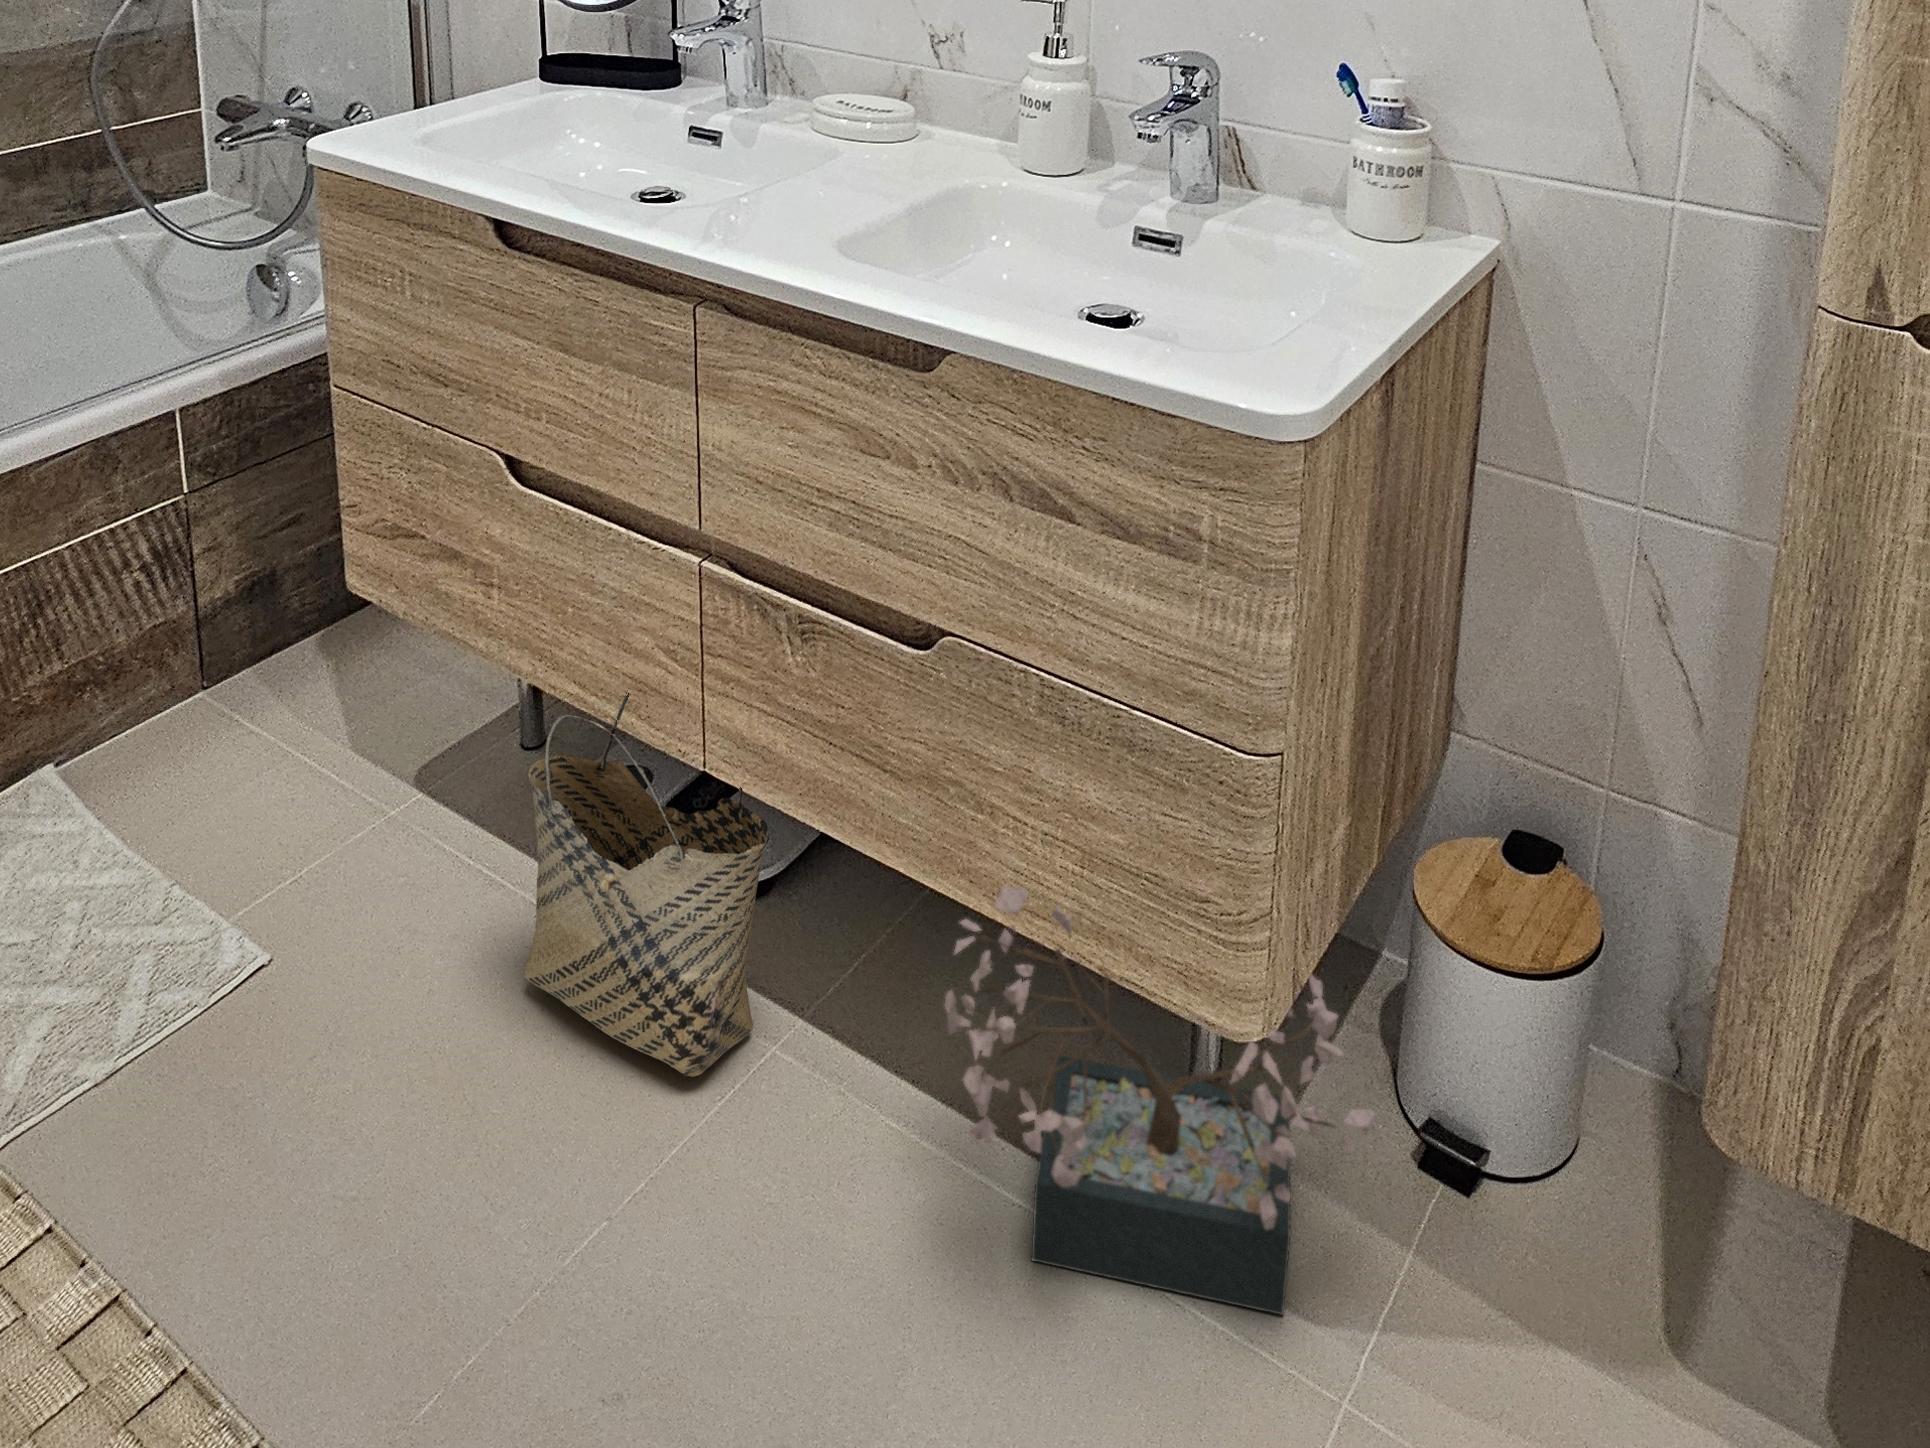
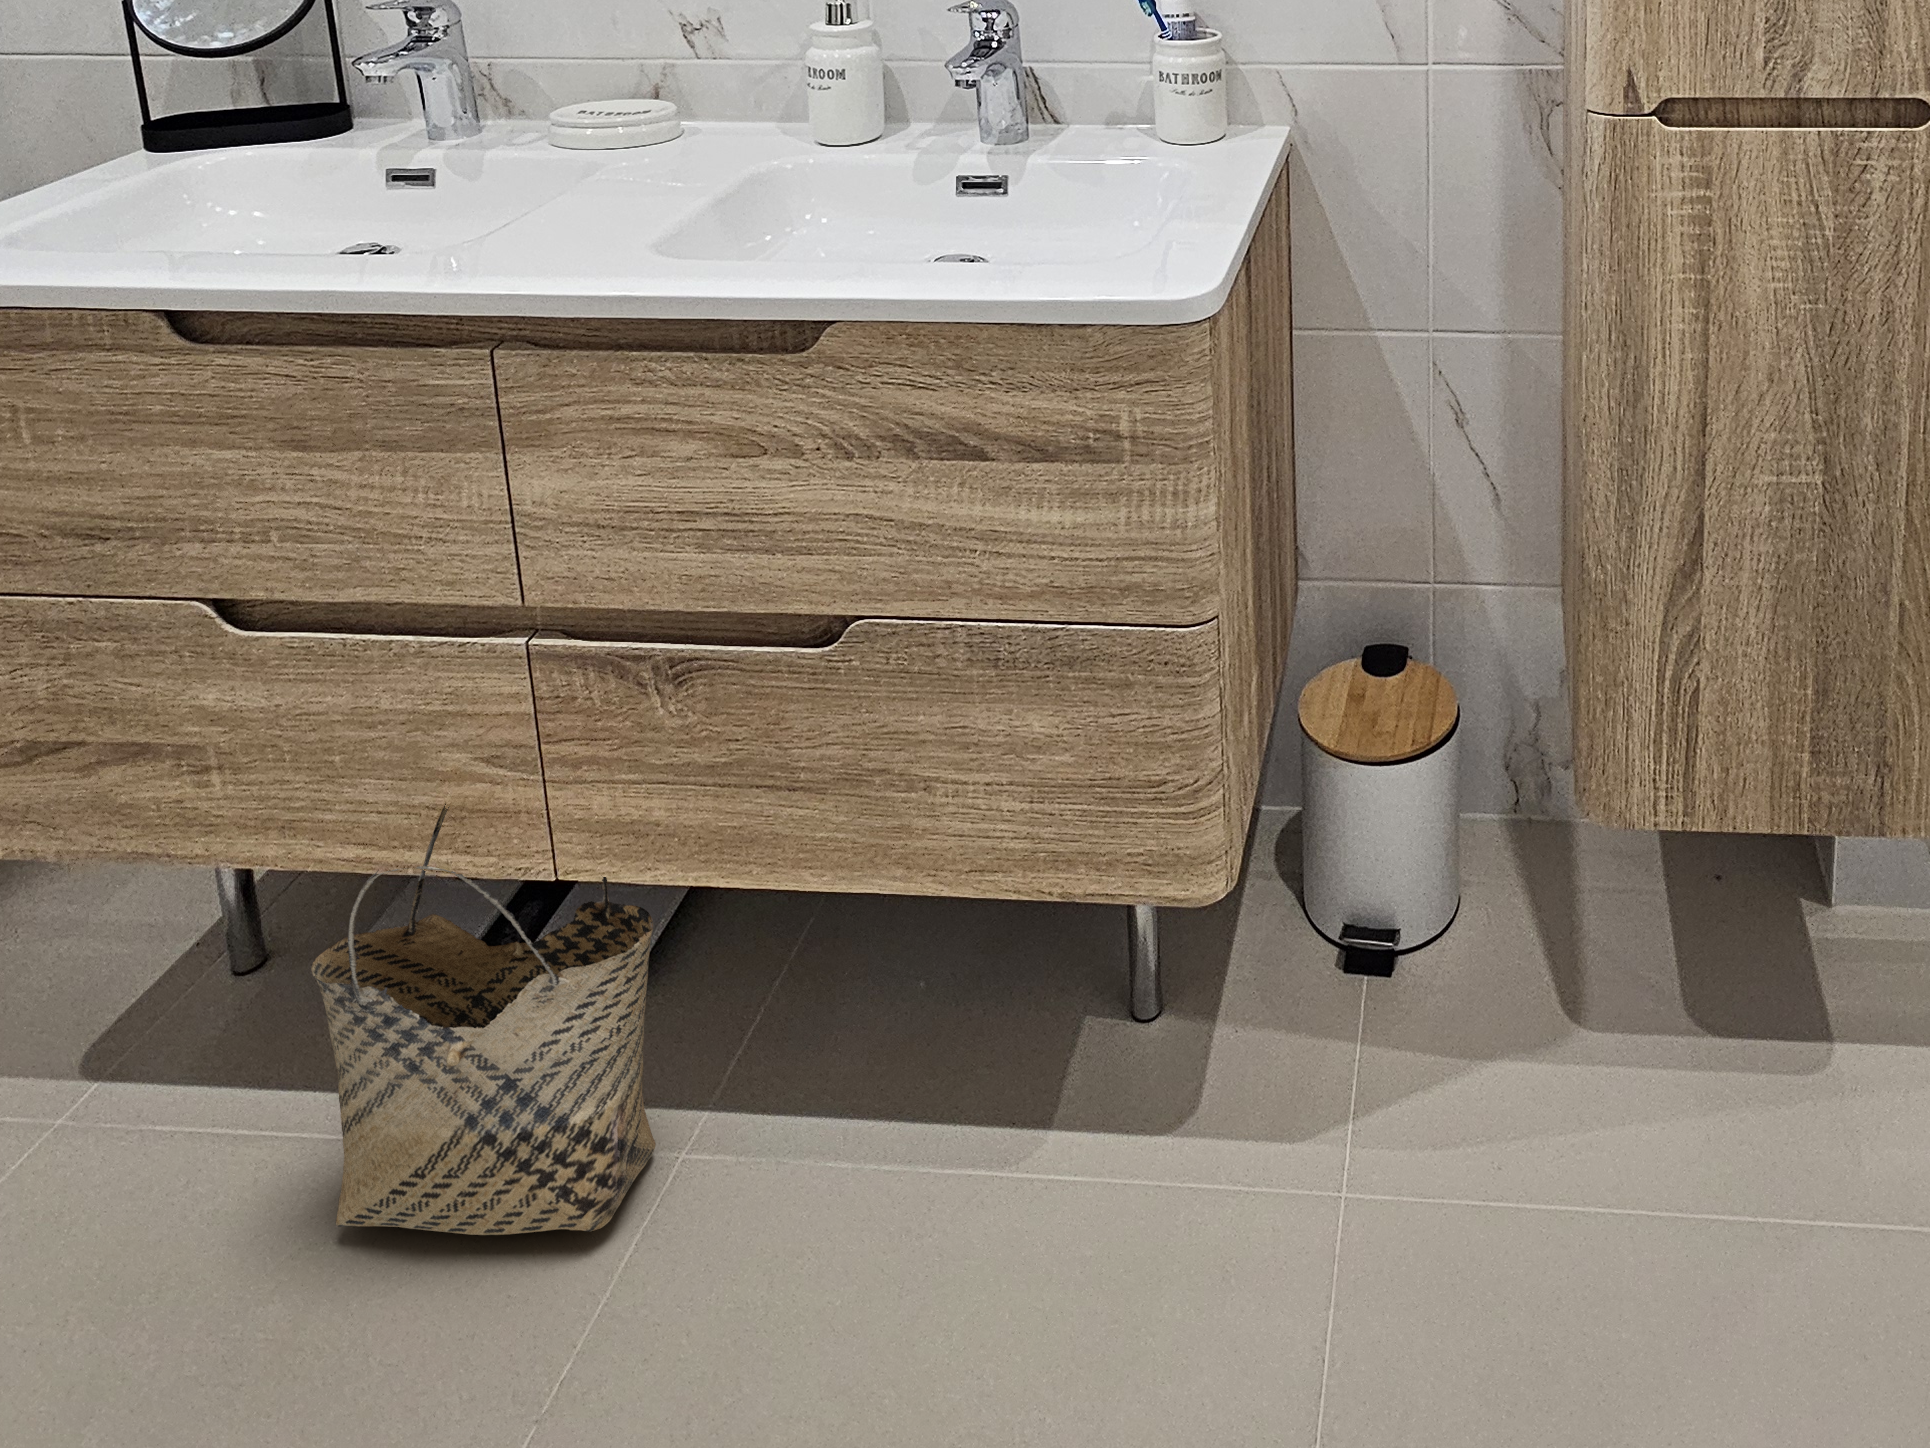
decorative plant: present [944,887,1375,1315] -> none [894,798,1322,1223]

